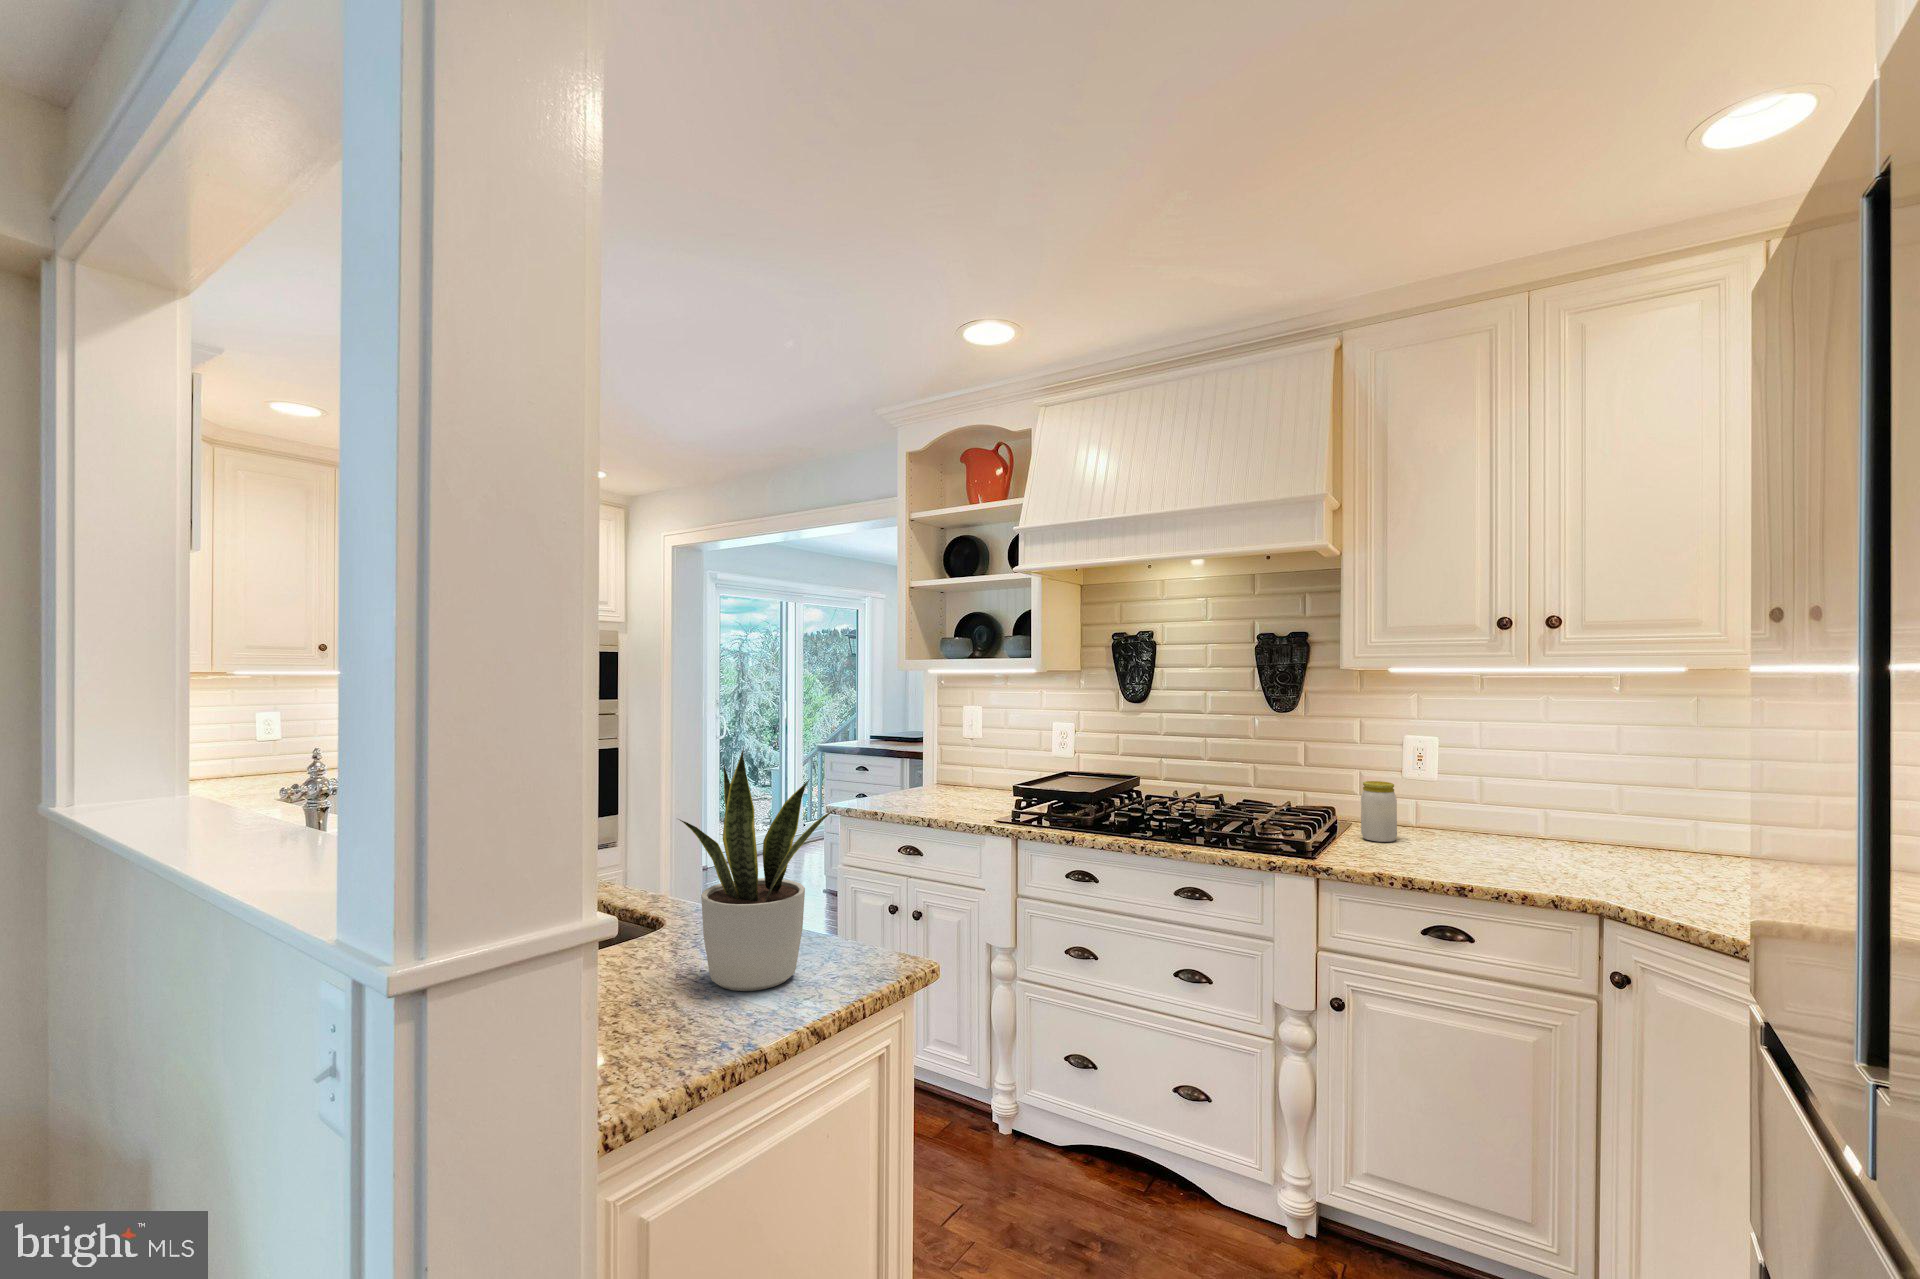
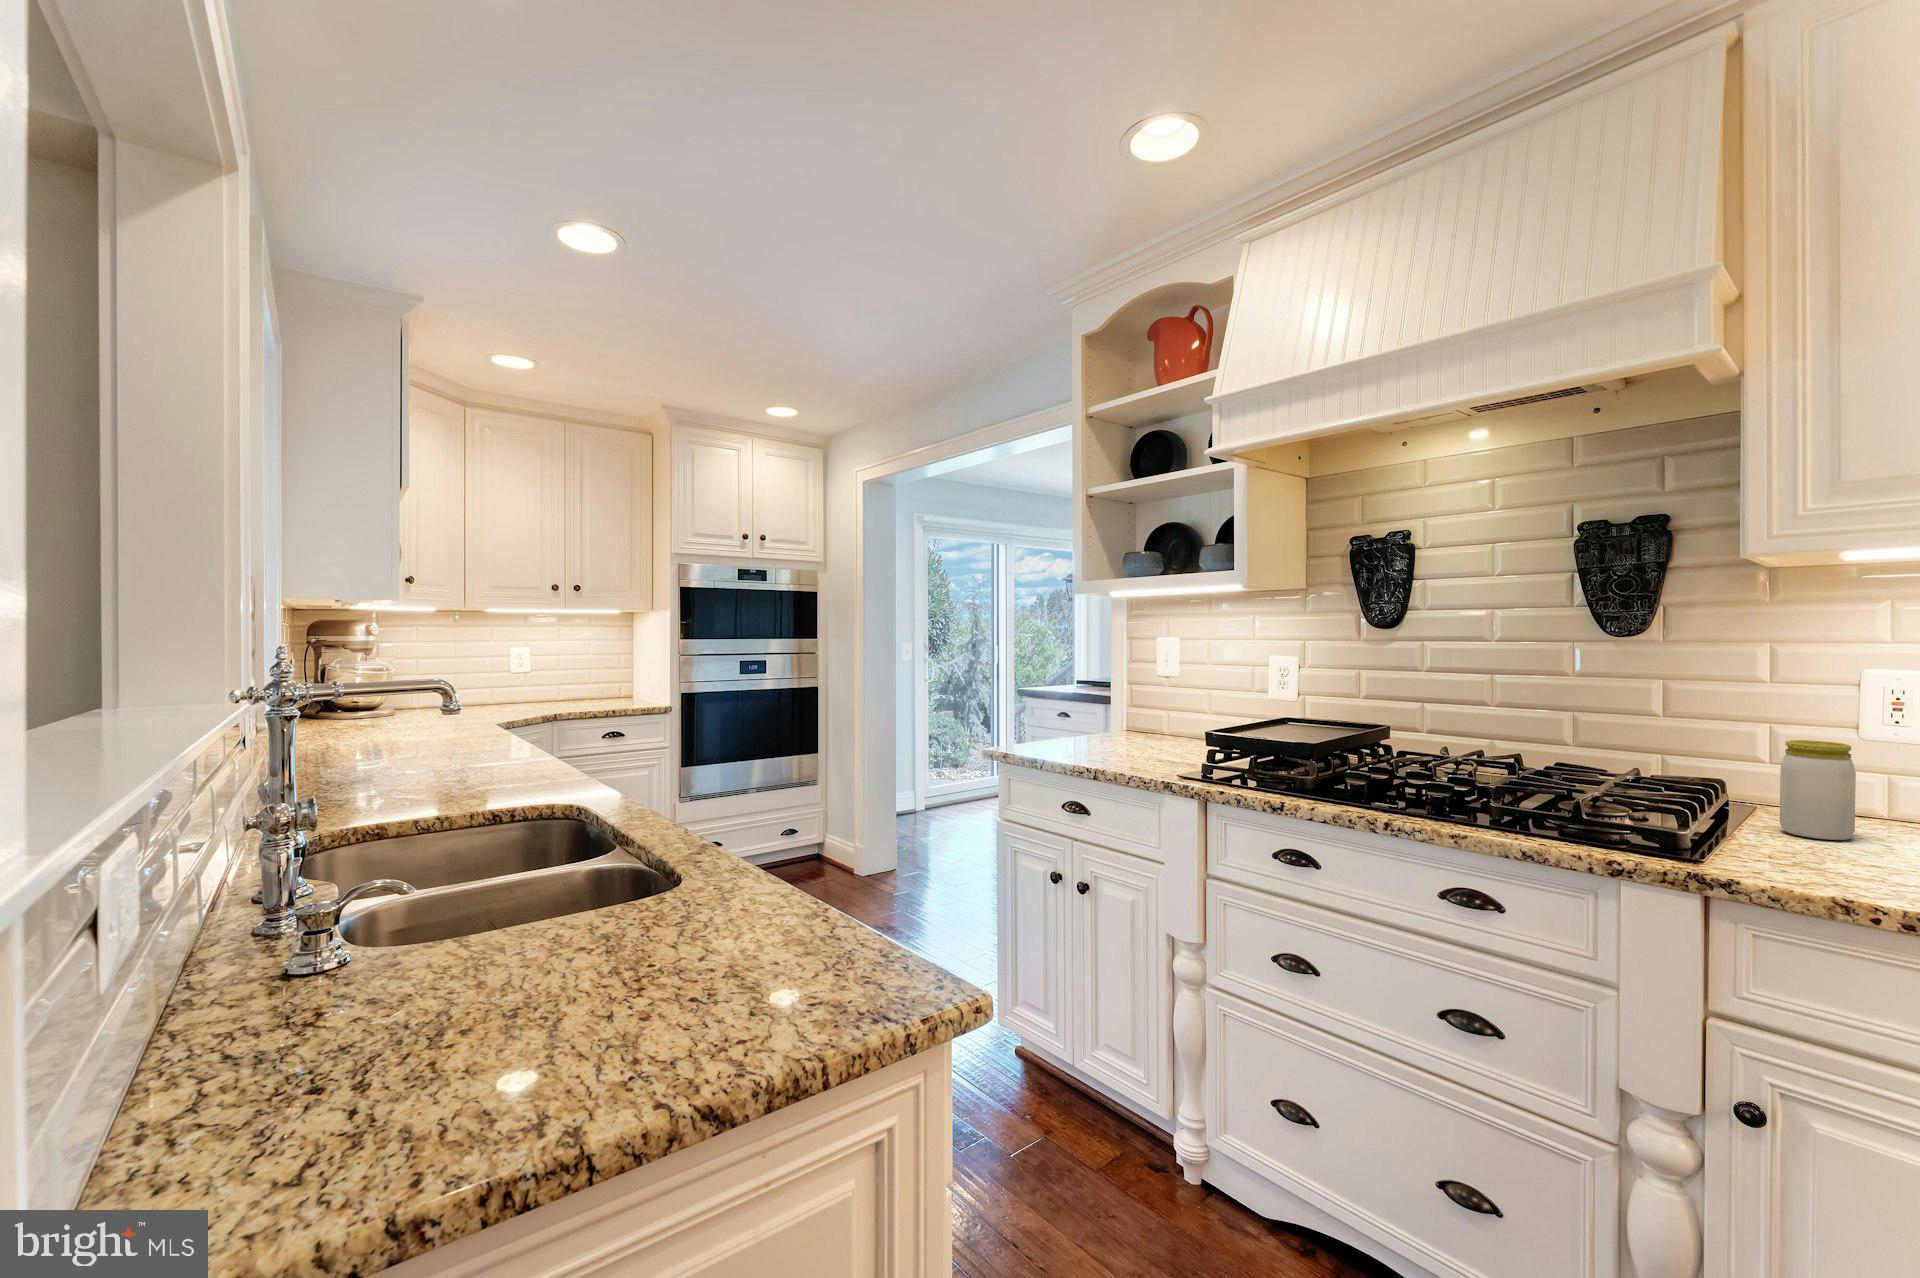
potted plant: present [679,748,835,991] -> none [582,616,794,1016]

